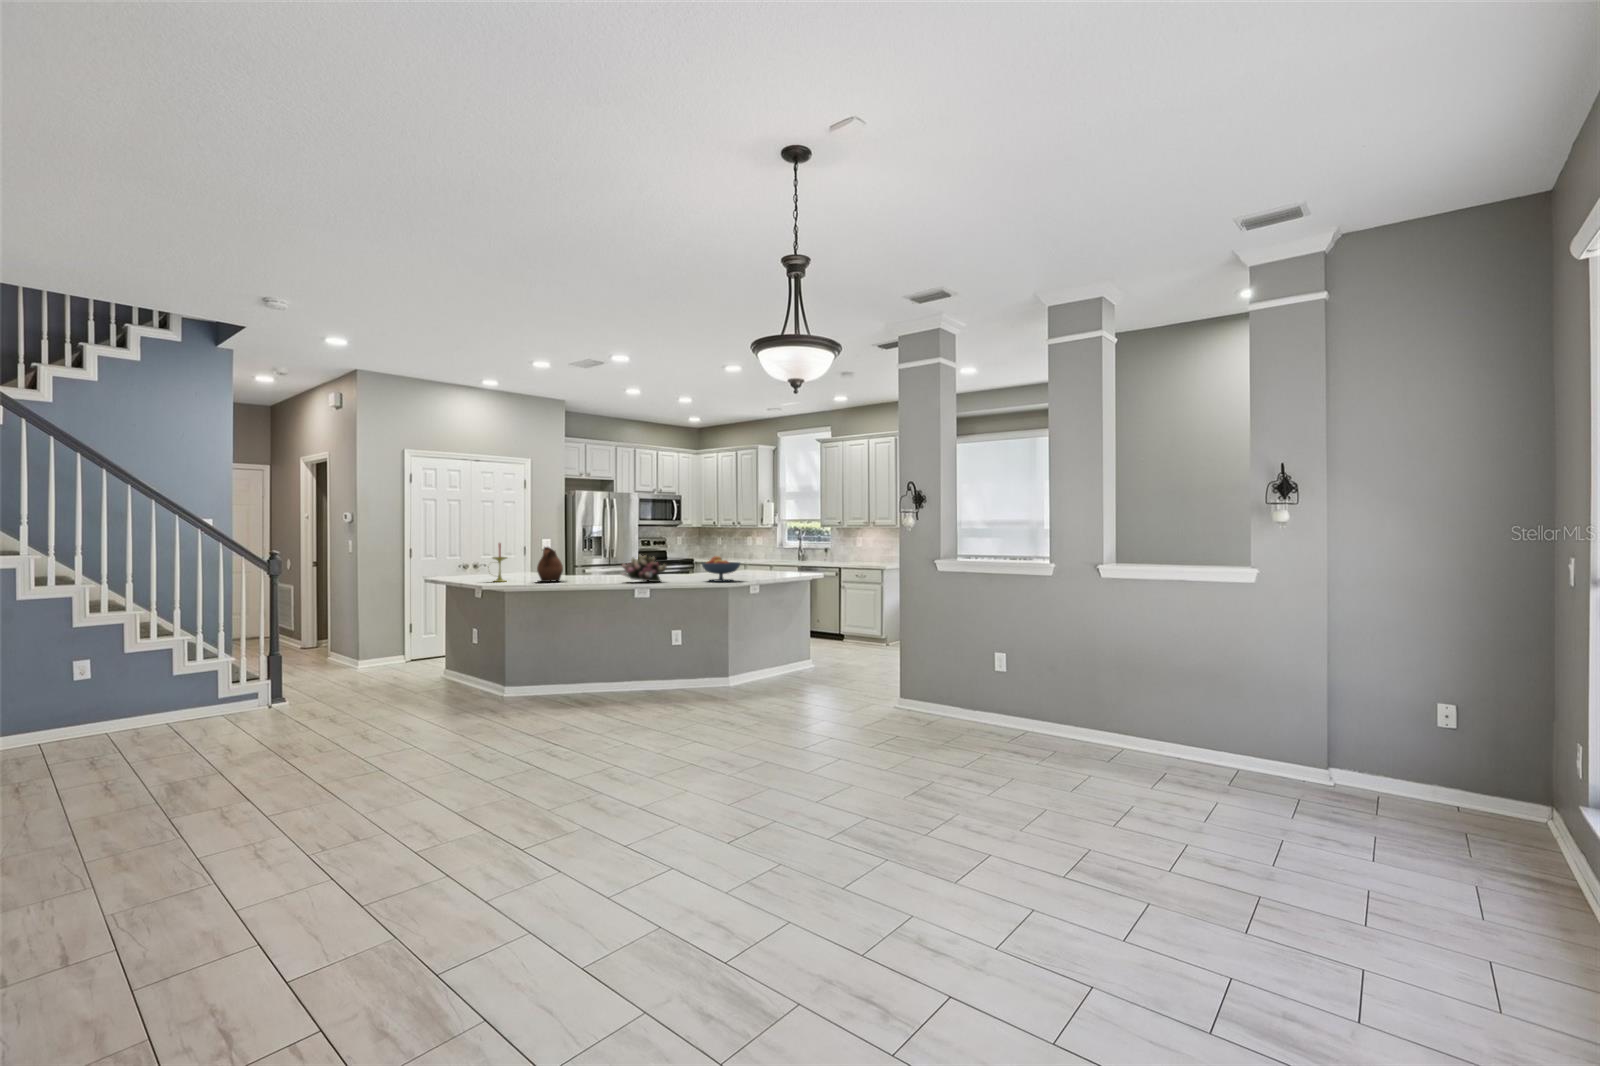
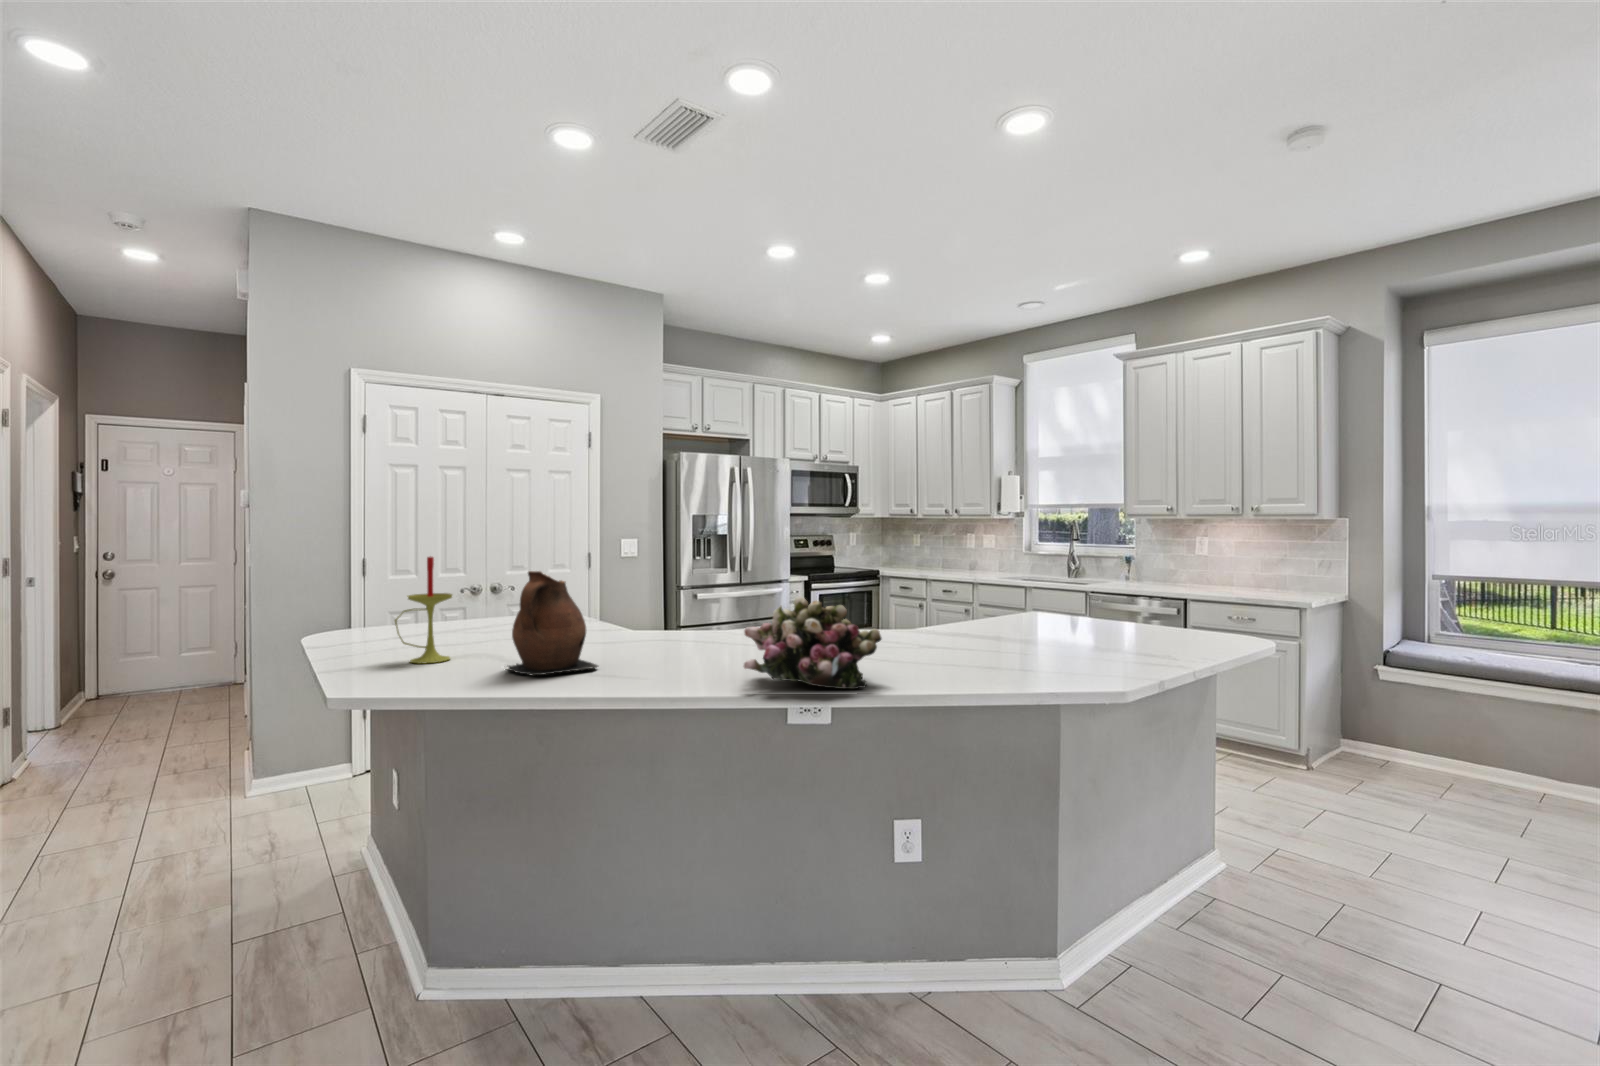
fruit bowl: present [702,556,740,582] -> none [985,601,1114,690]

